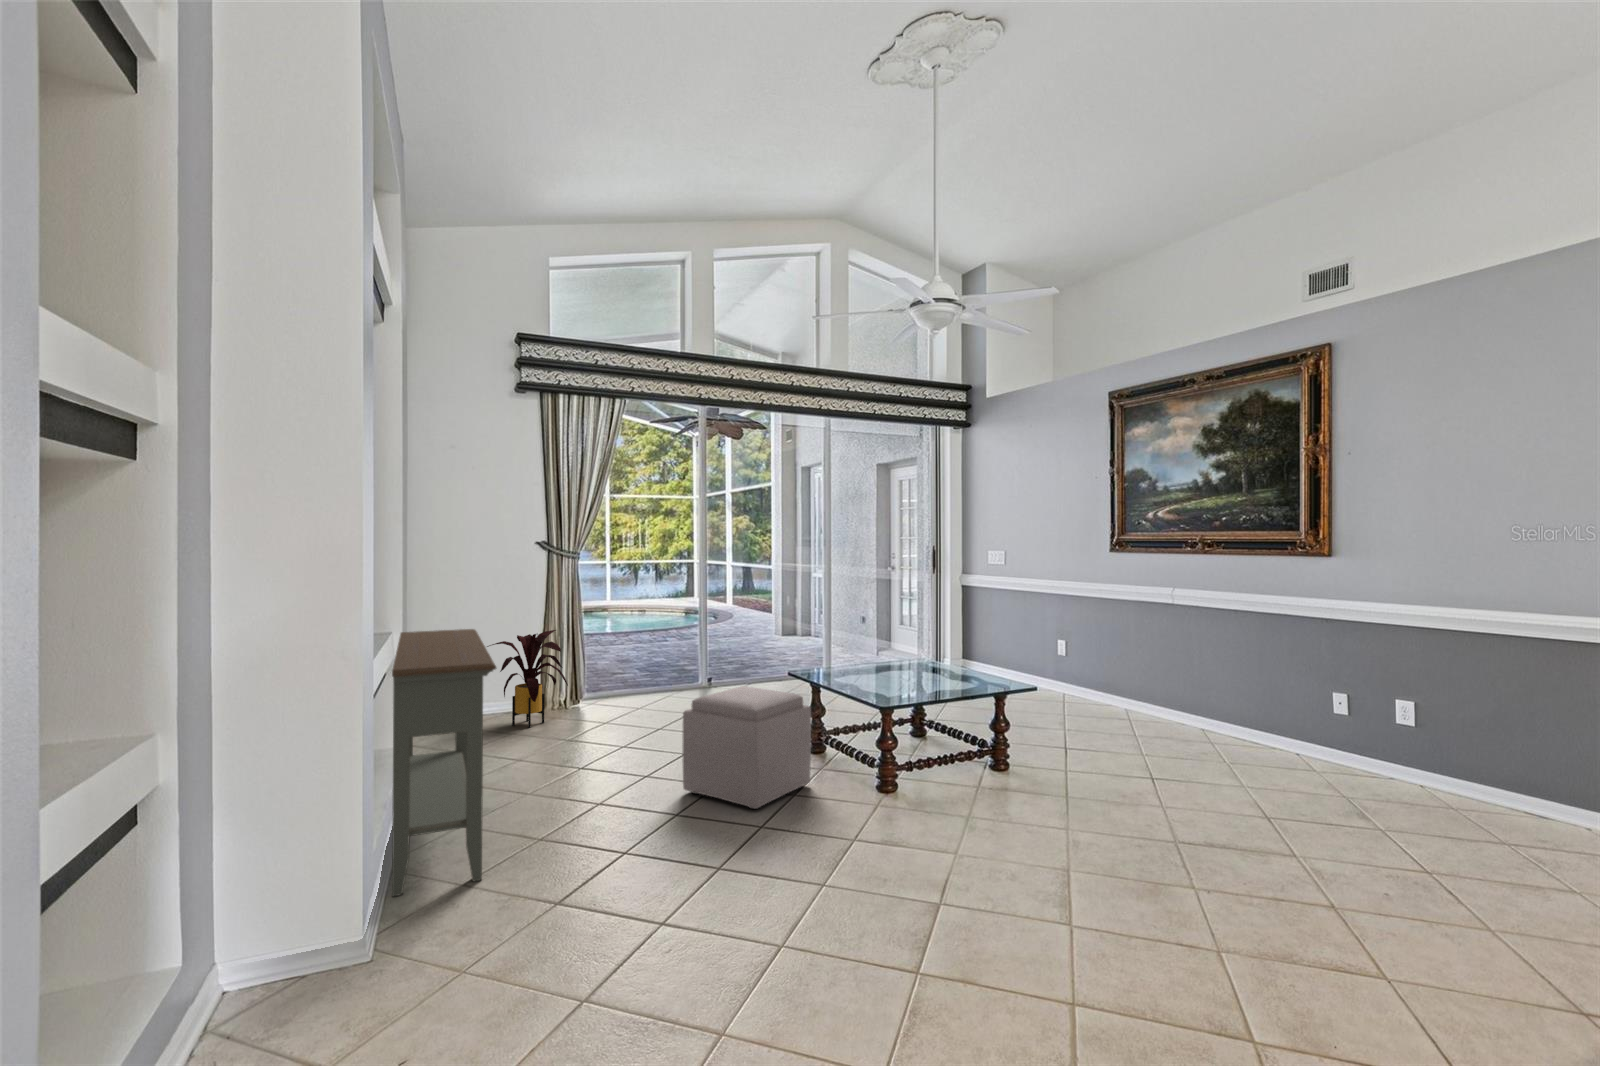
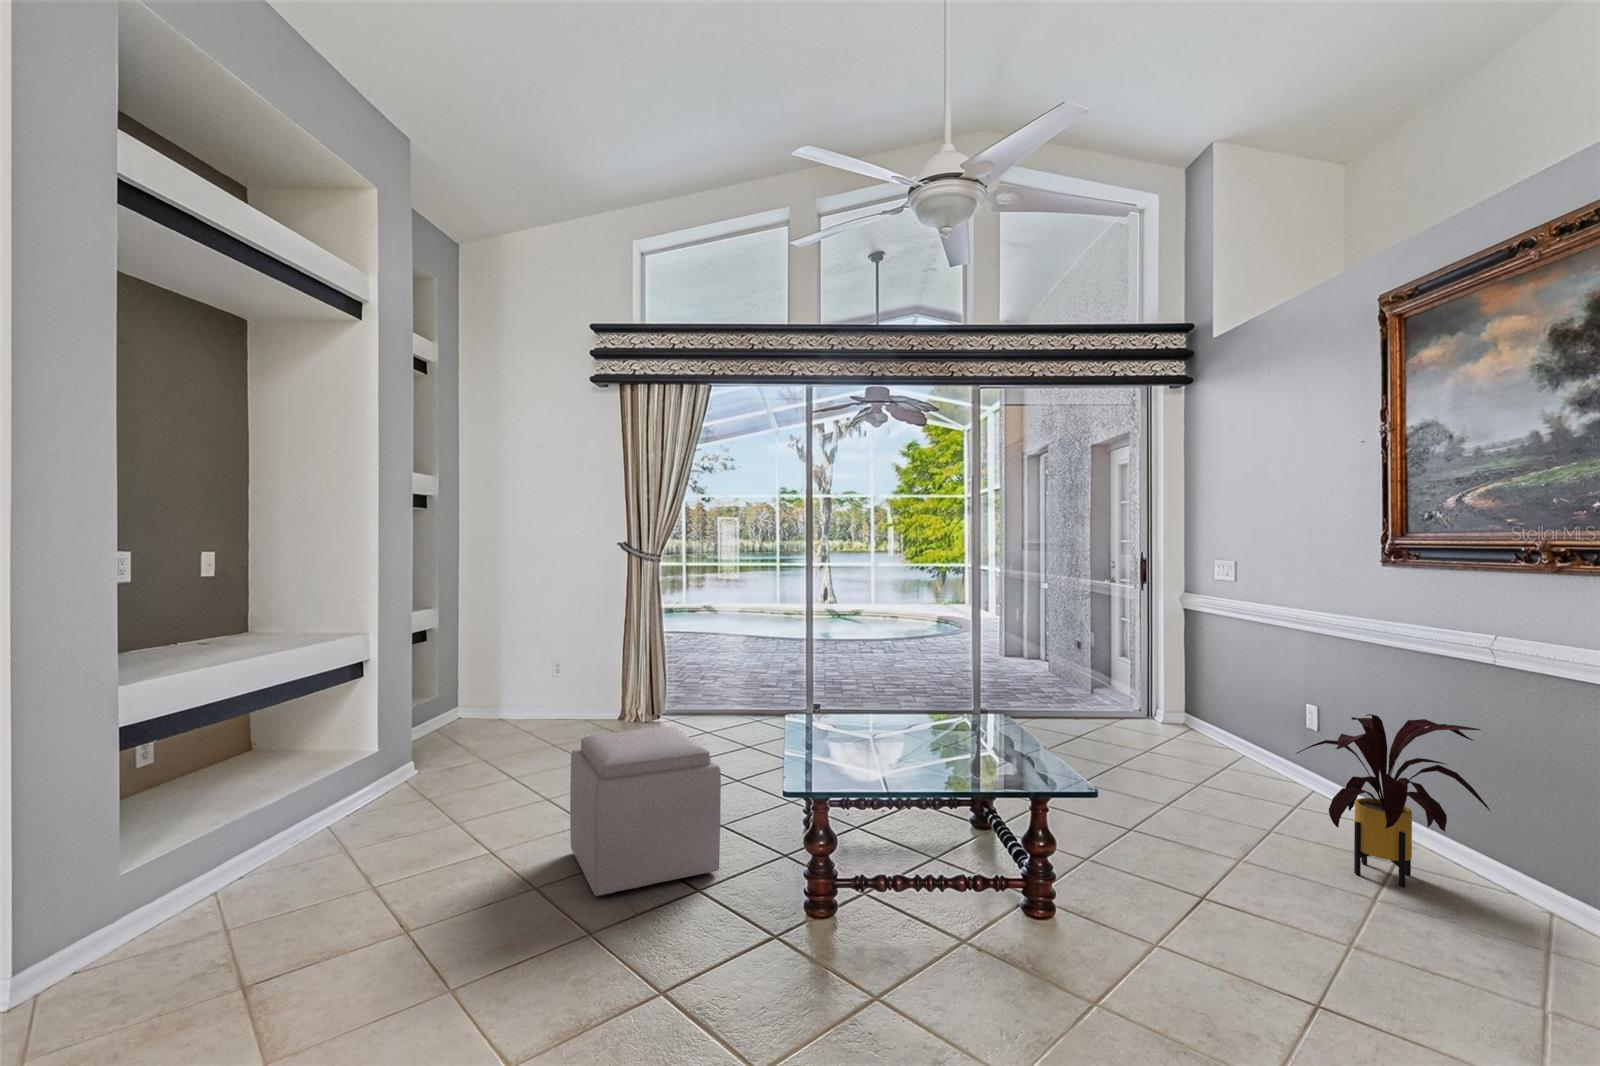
console table: present [392,629,496,896] -> none [131,631,424,919]
house plant: present [487,630,568,728] -> present [1296,714,1490,887]

